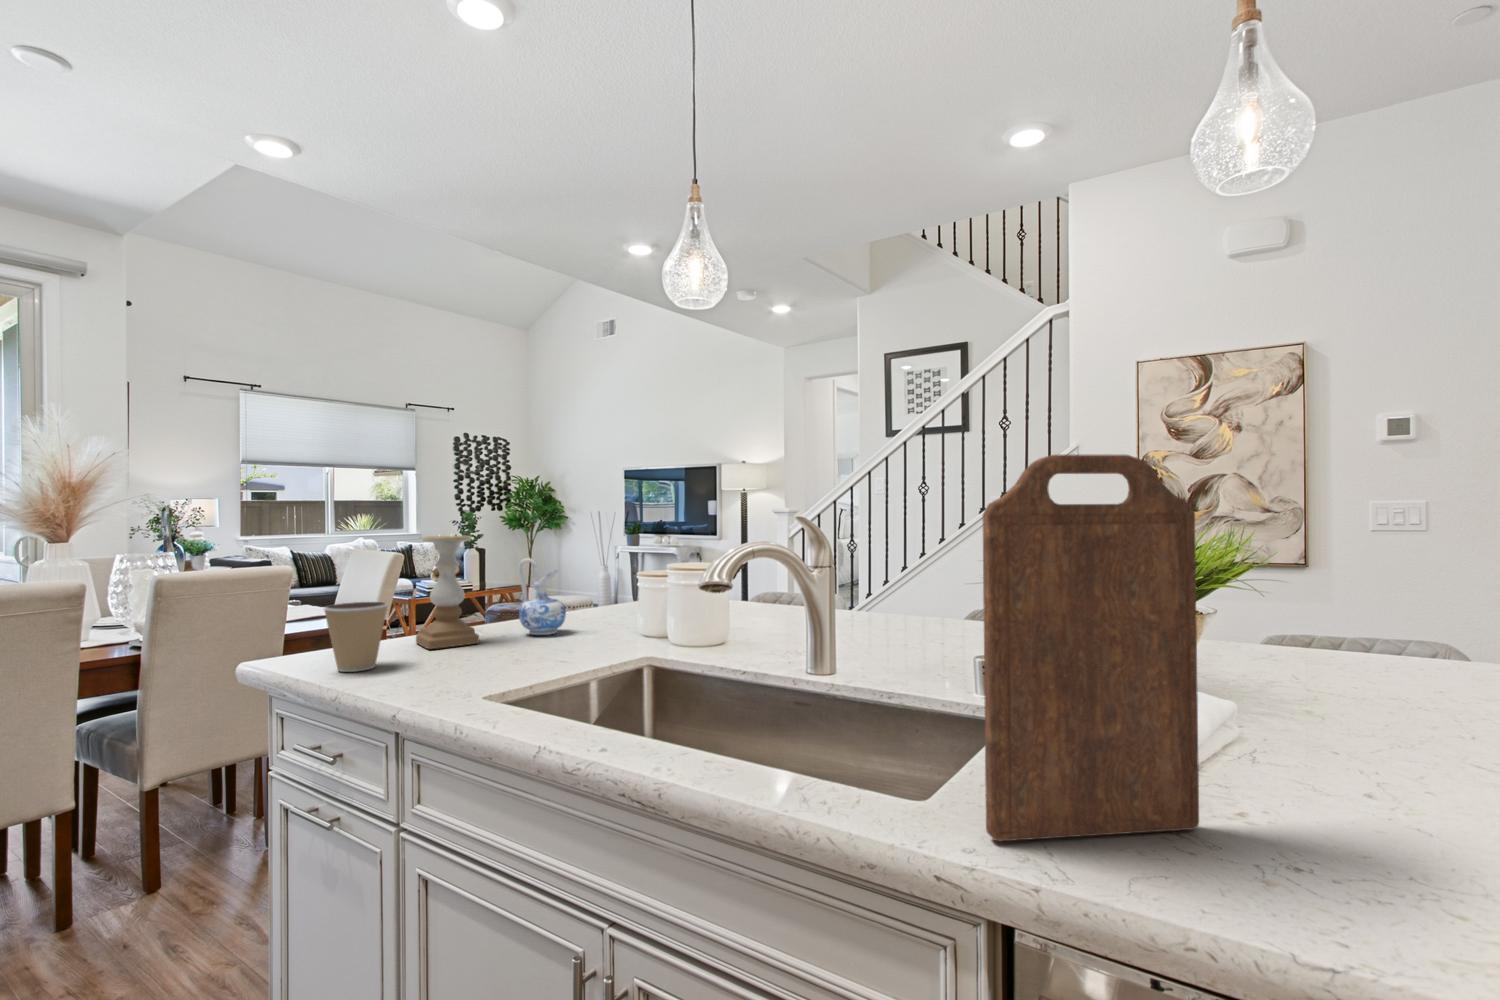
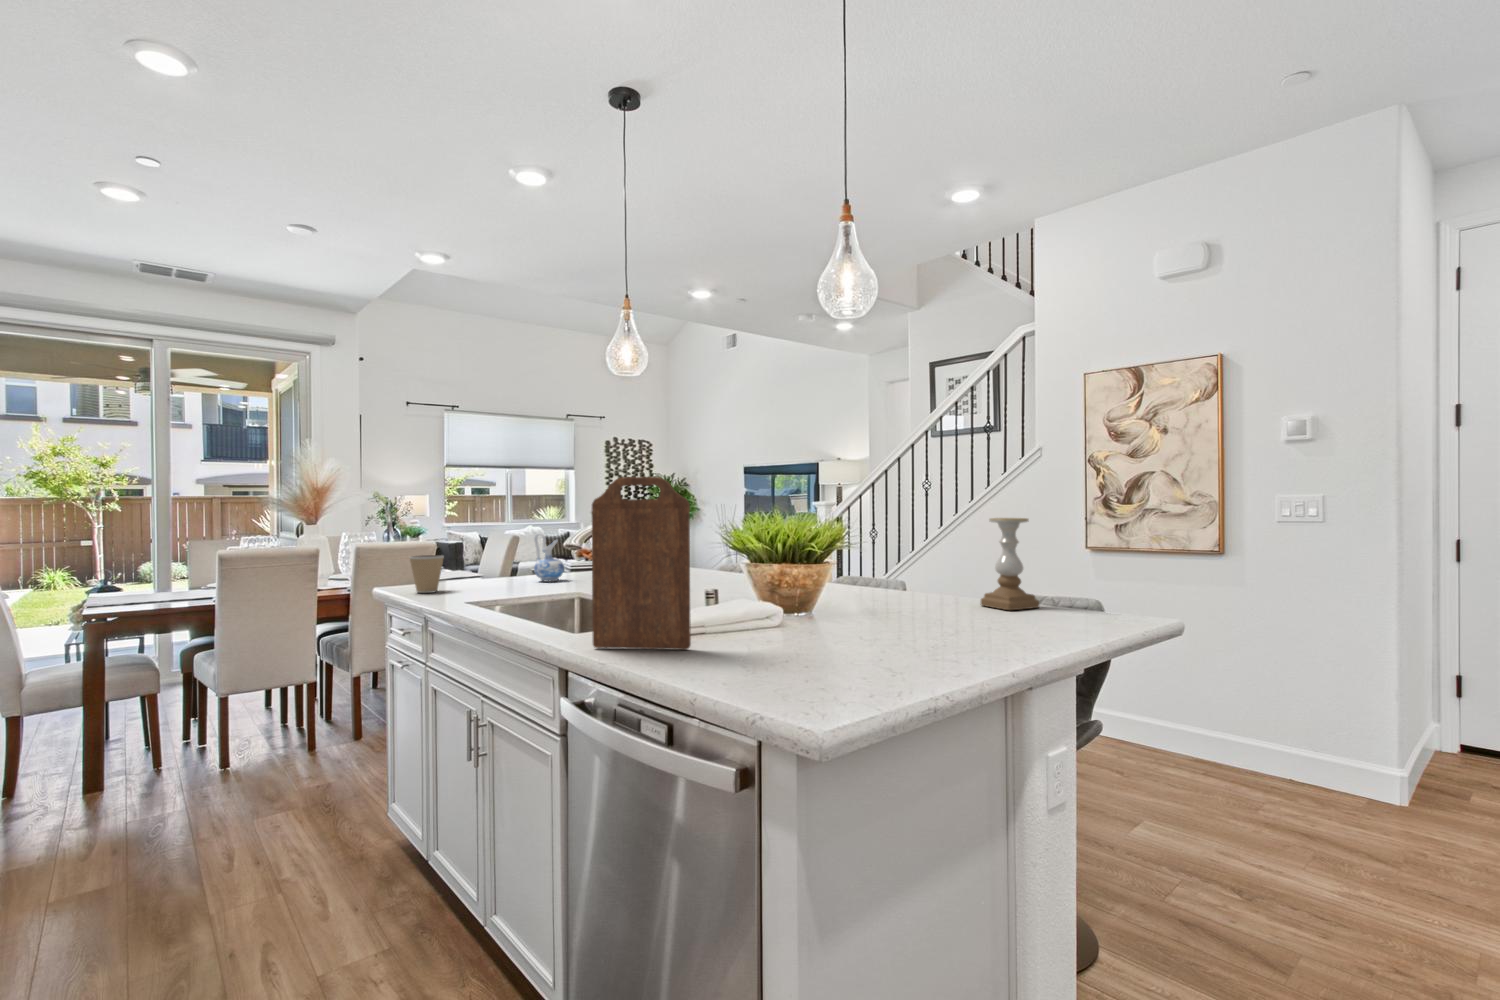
candle holder: present [416,536,479,649] -> present [980,518,1039,610]

